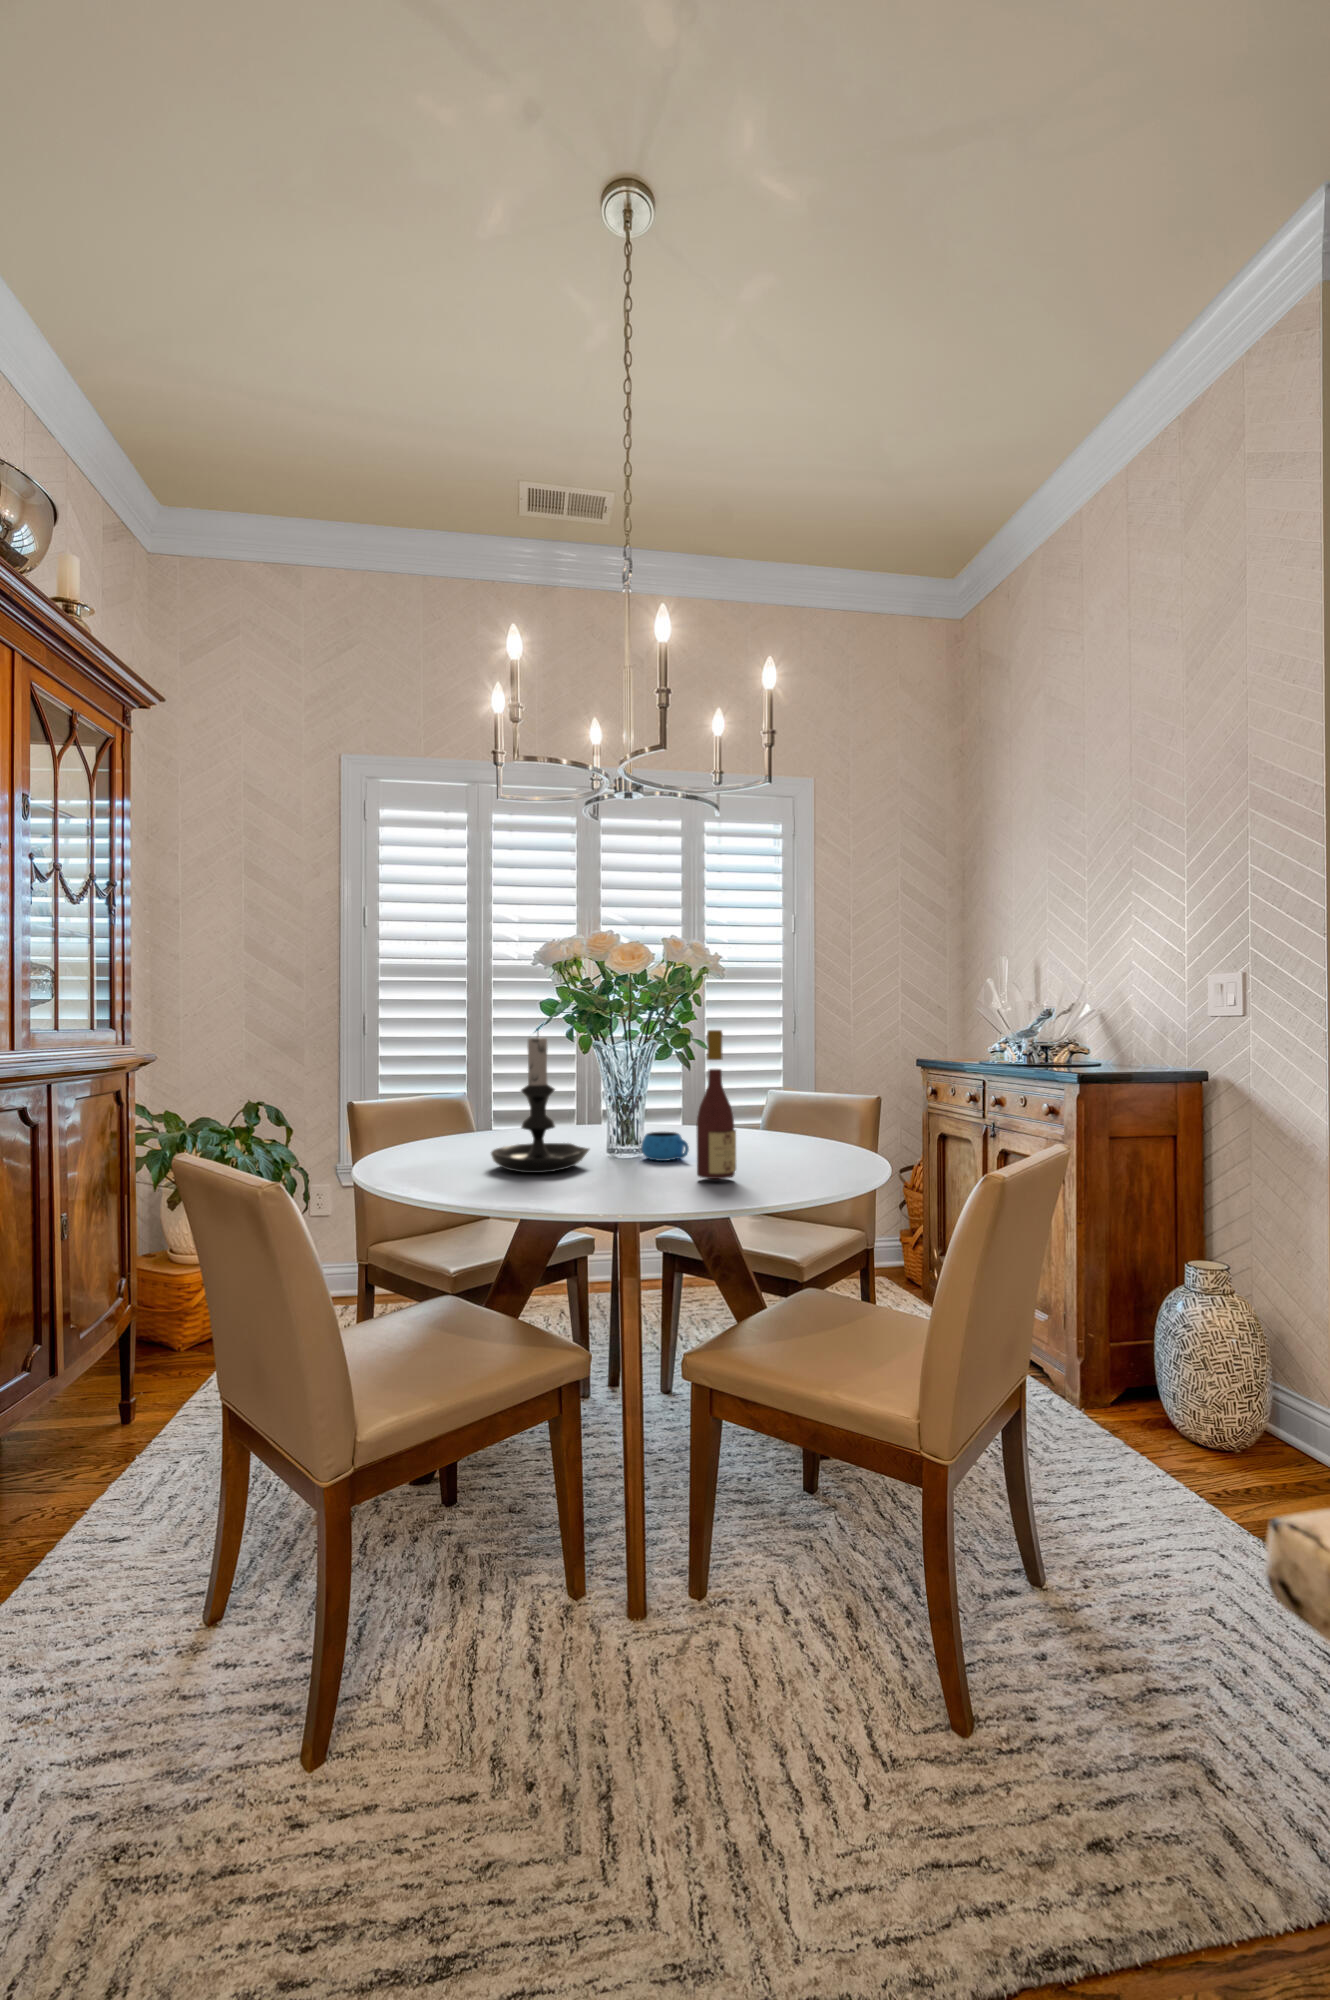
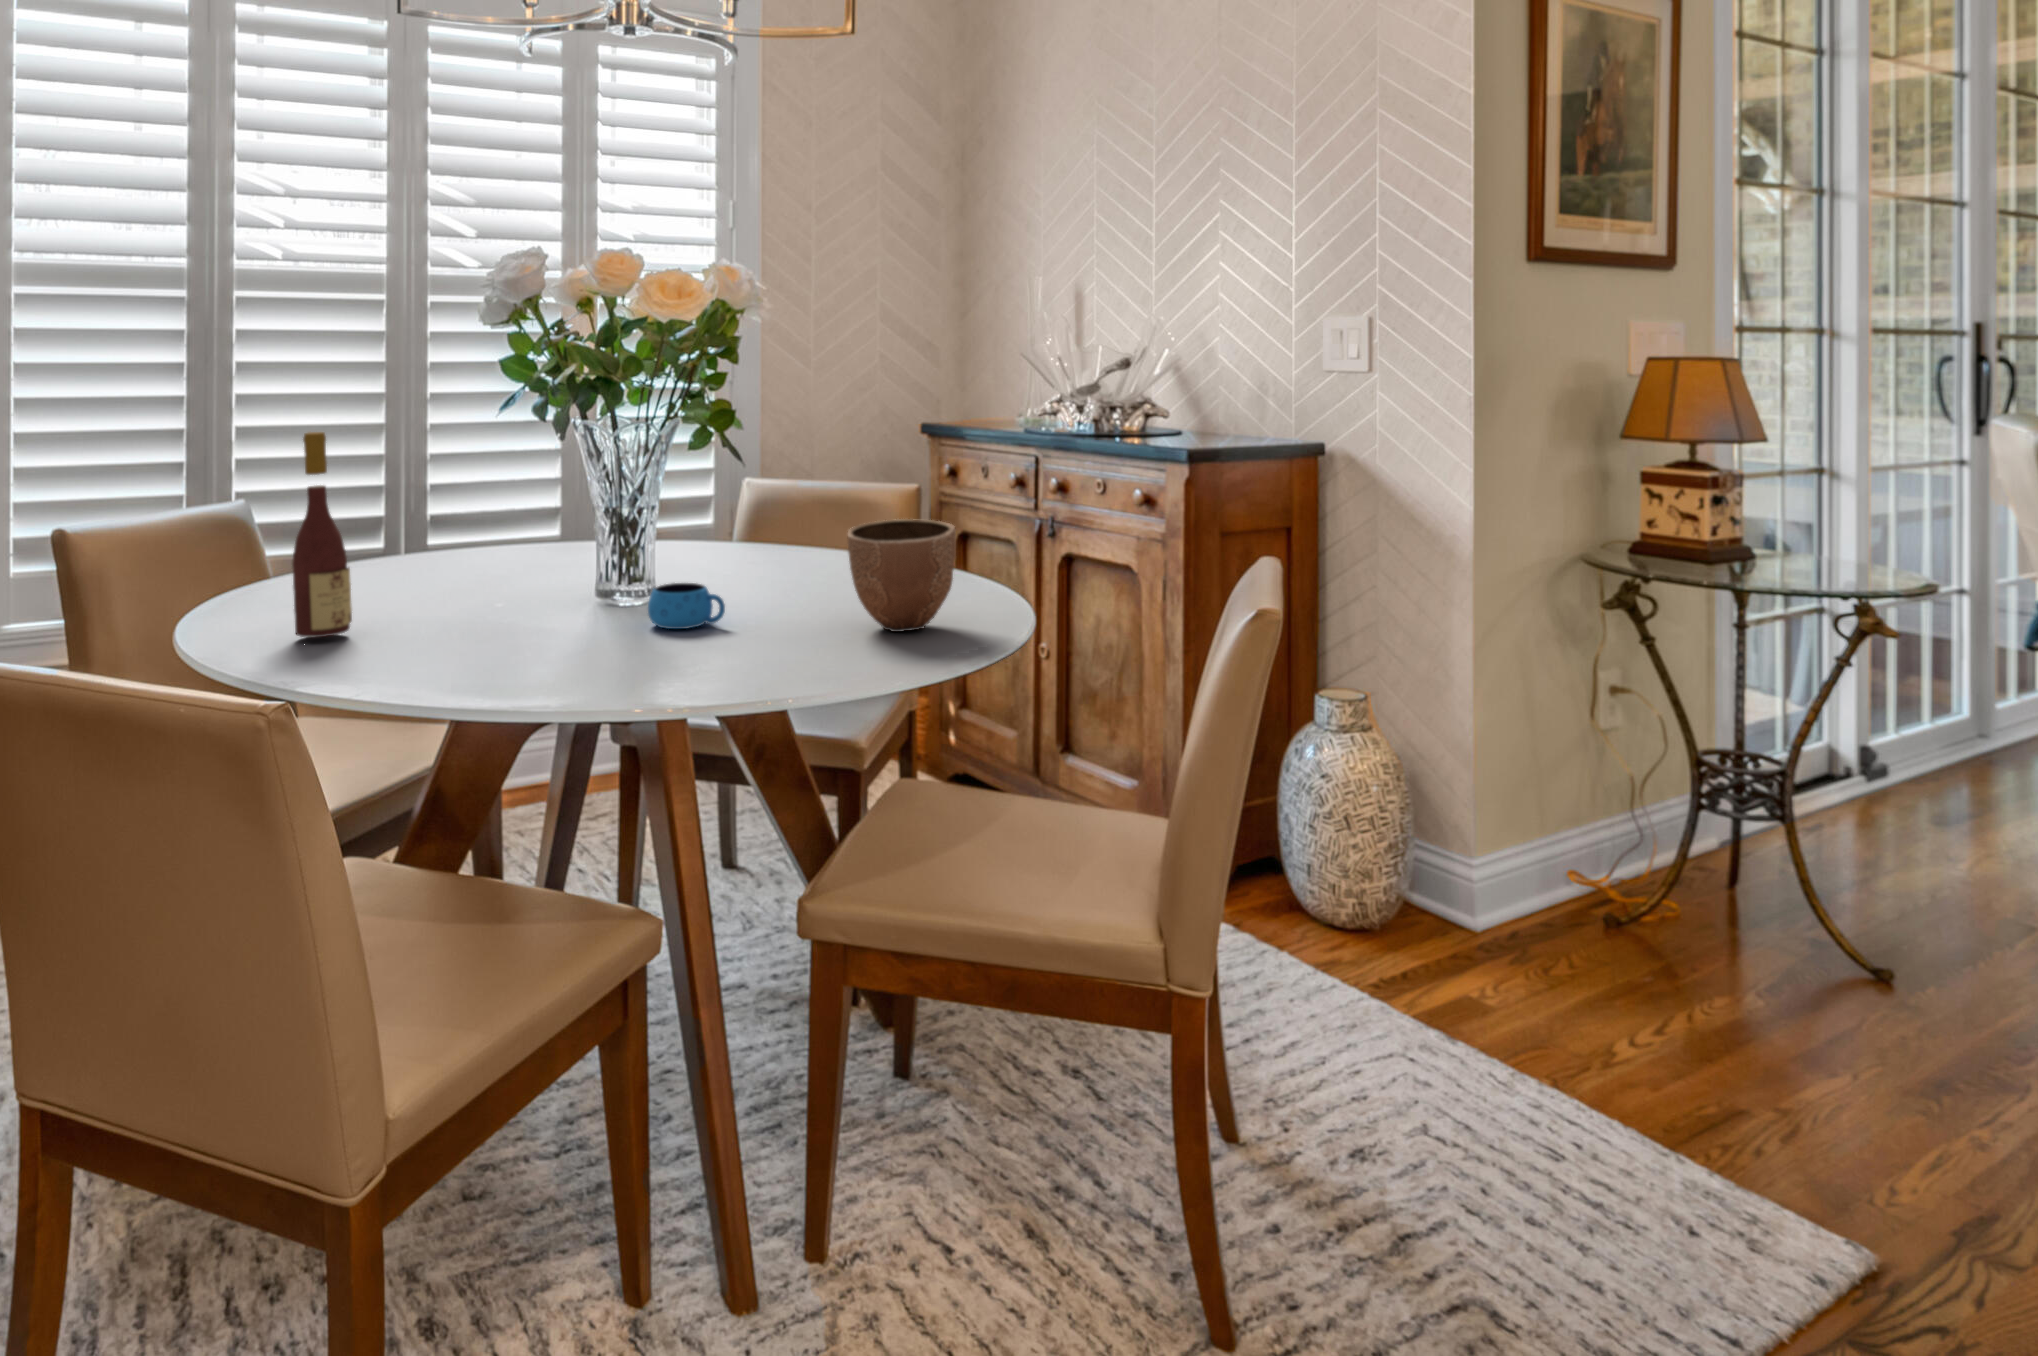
wine bottle: present [696,1030,736,1179] -> present [292,432,352,637]
candle holder: present [491,1035,589,1173] -> none [432,440,587,670]
decorative bowl: none [763,1097,840,1173] -> present [848,519,956,632]

